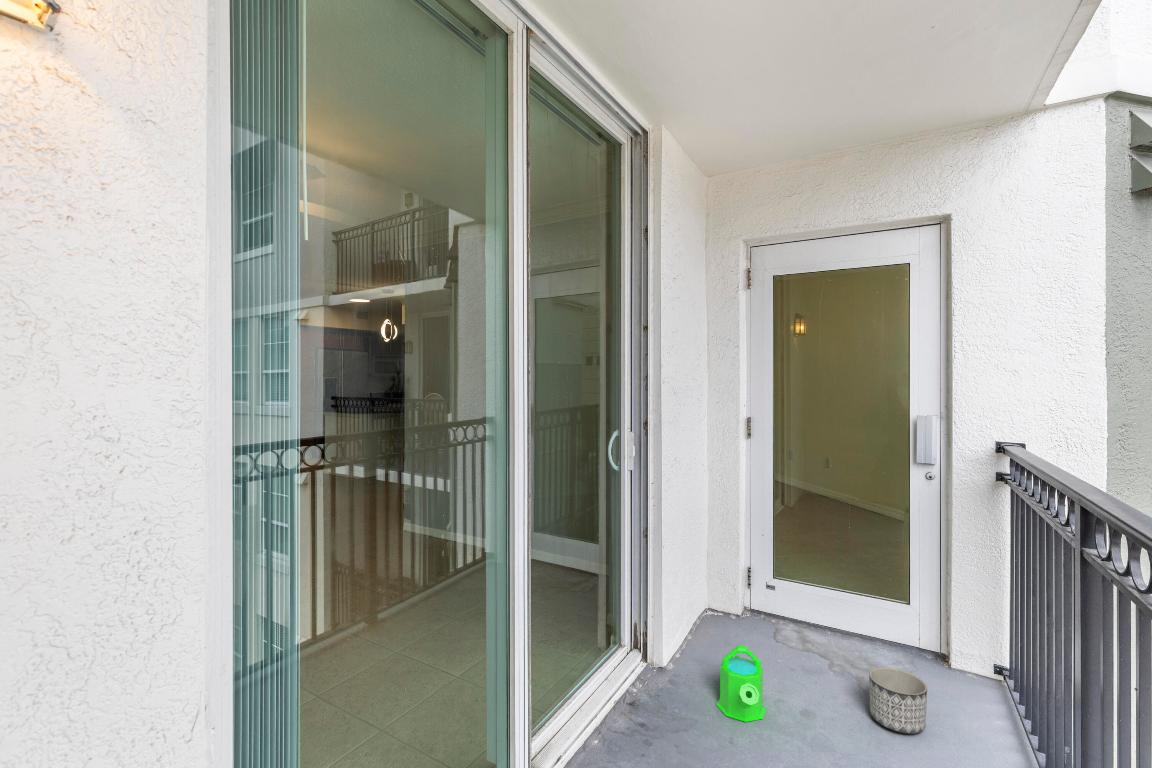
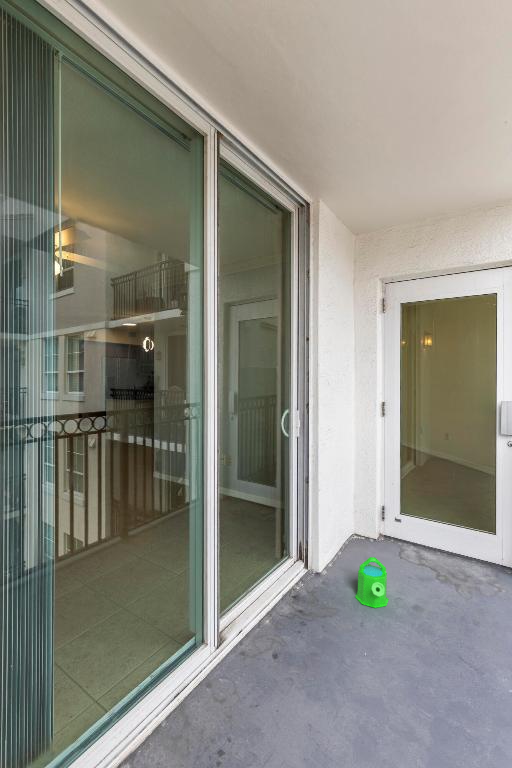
planter: present [869,667,927,734] -> none [458,572,497,615]

